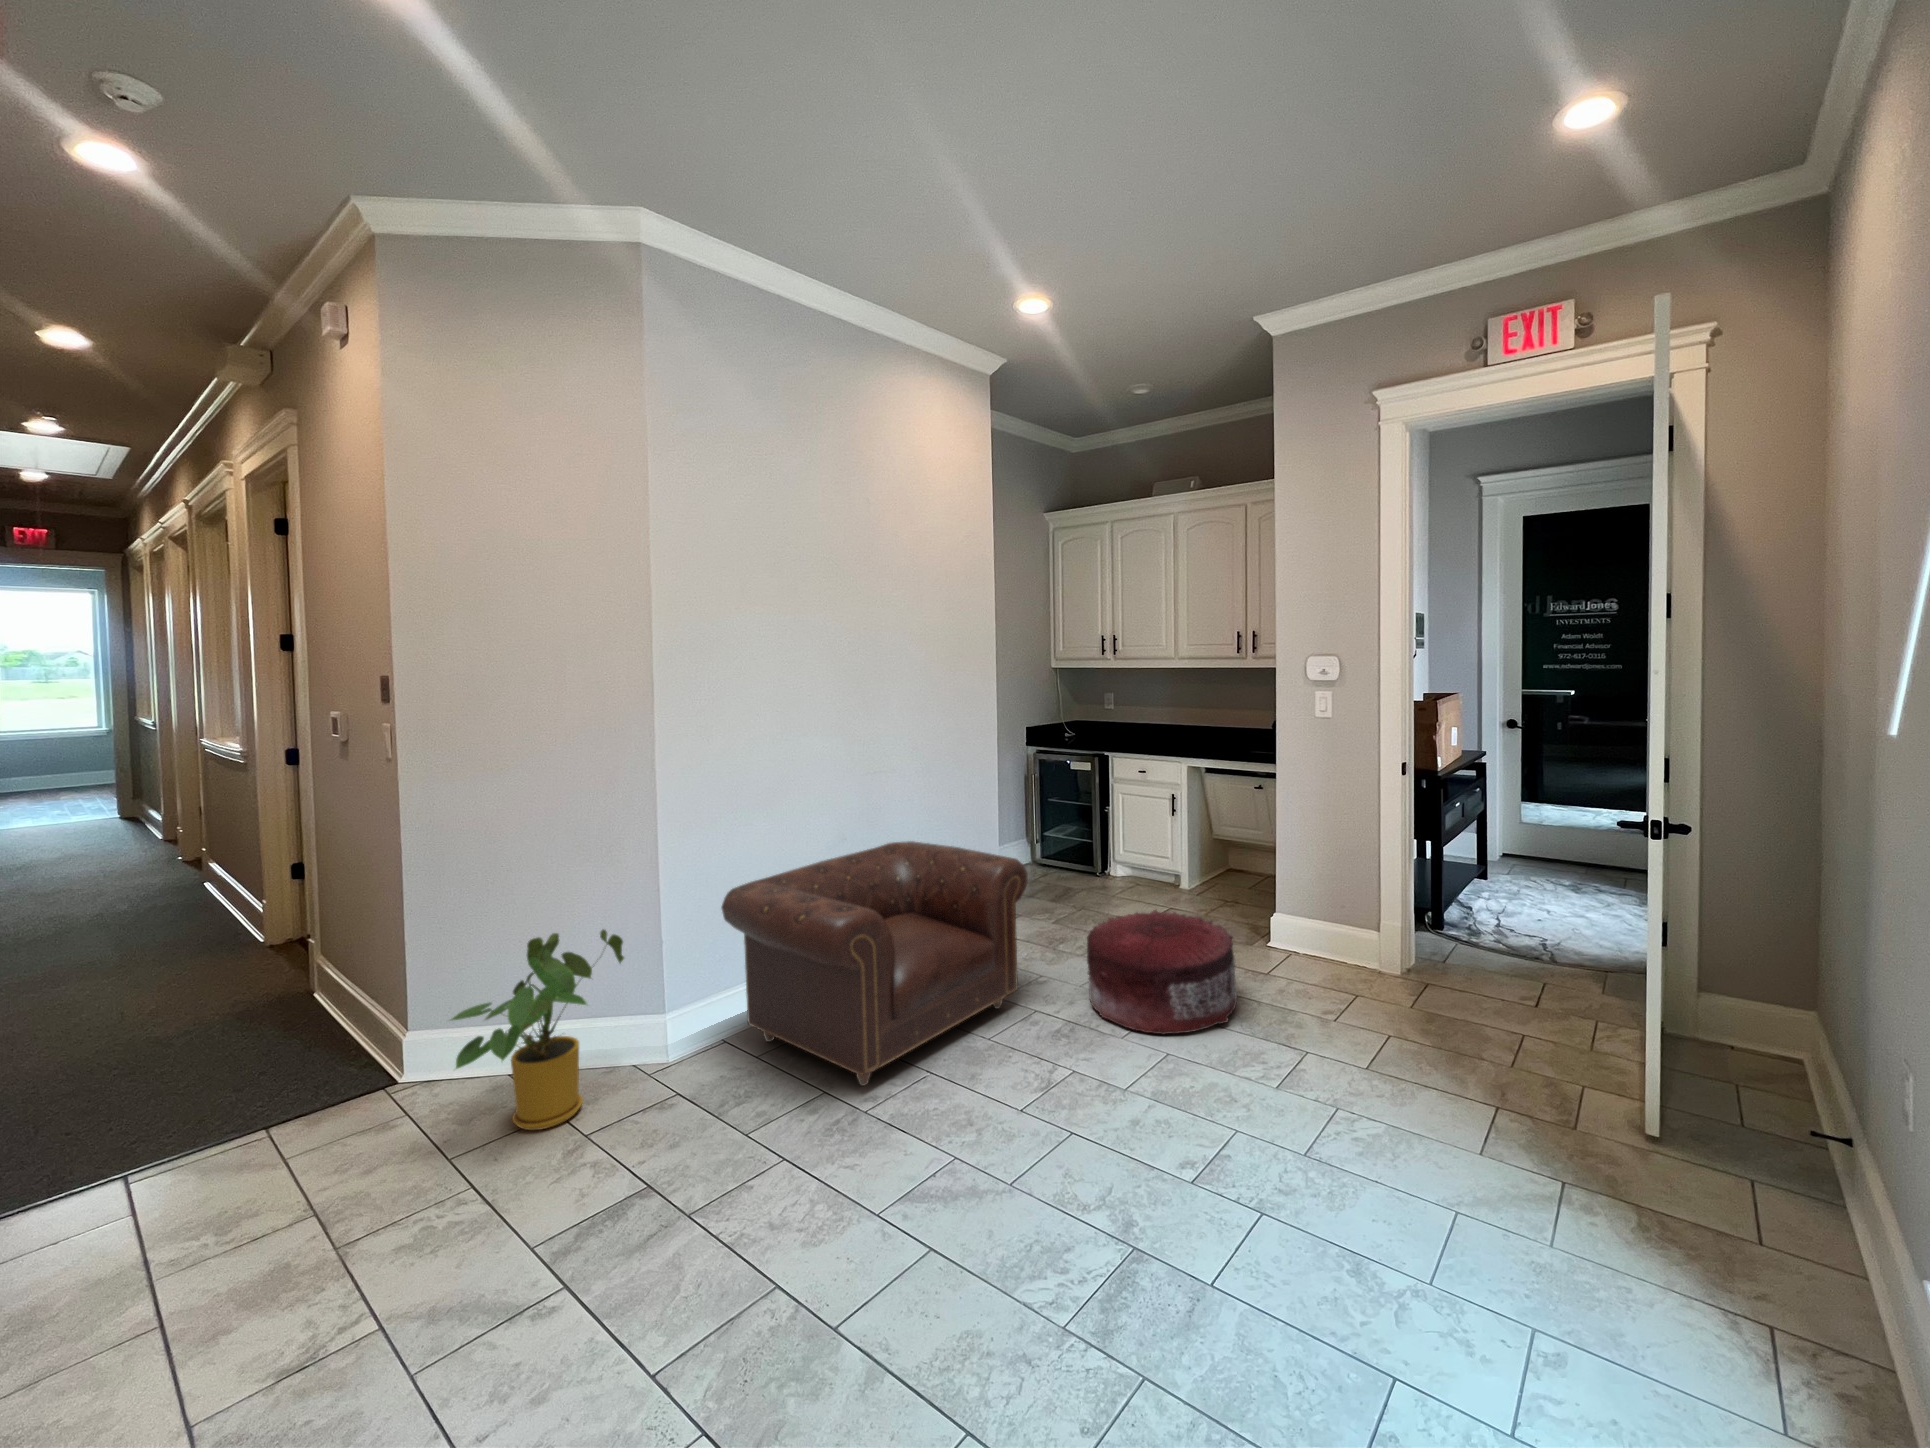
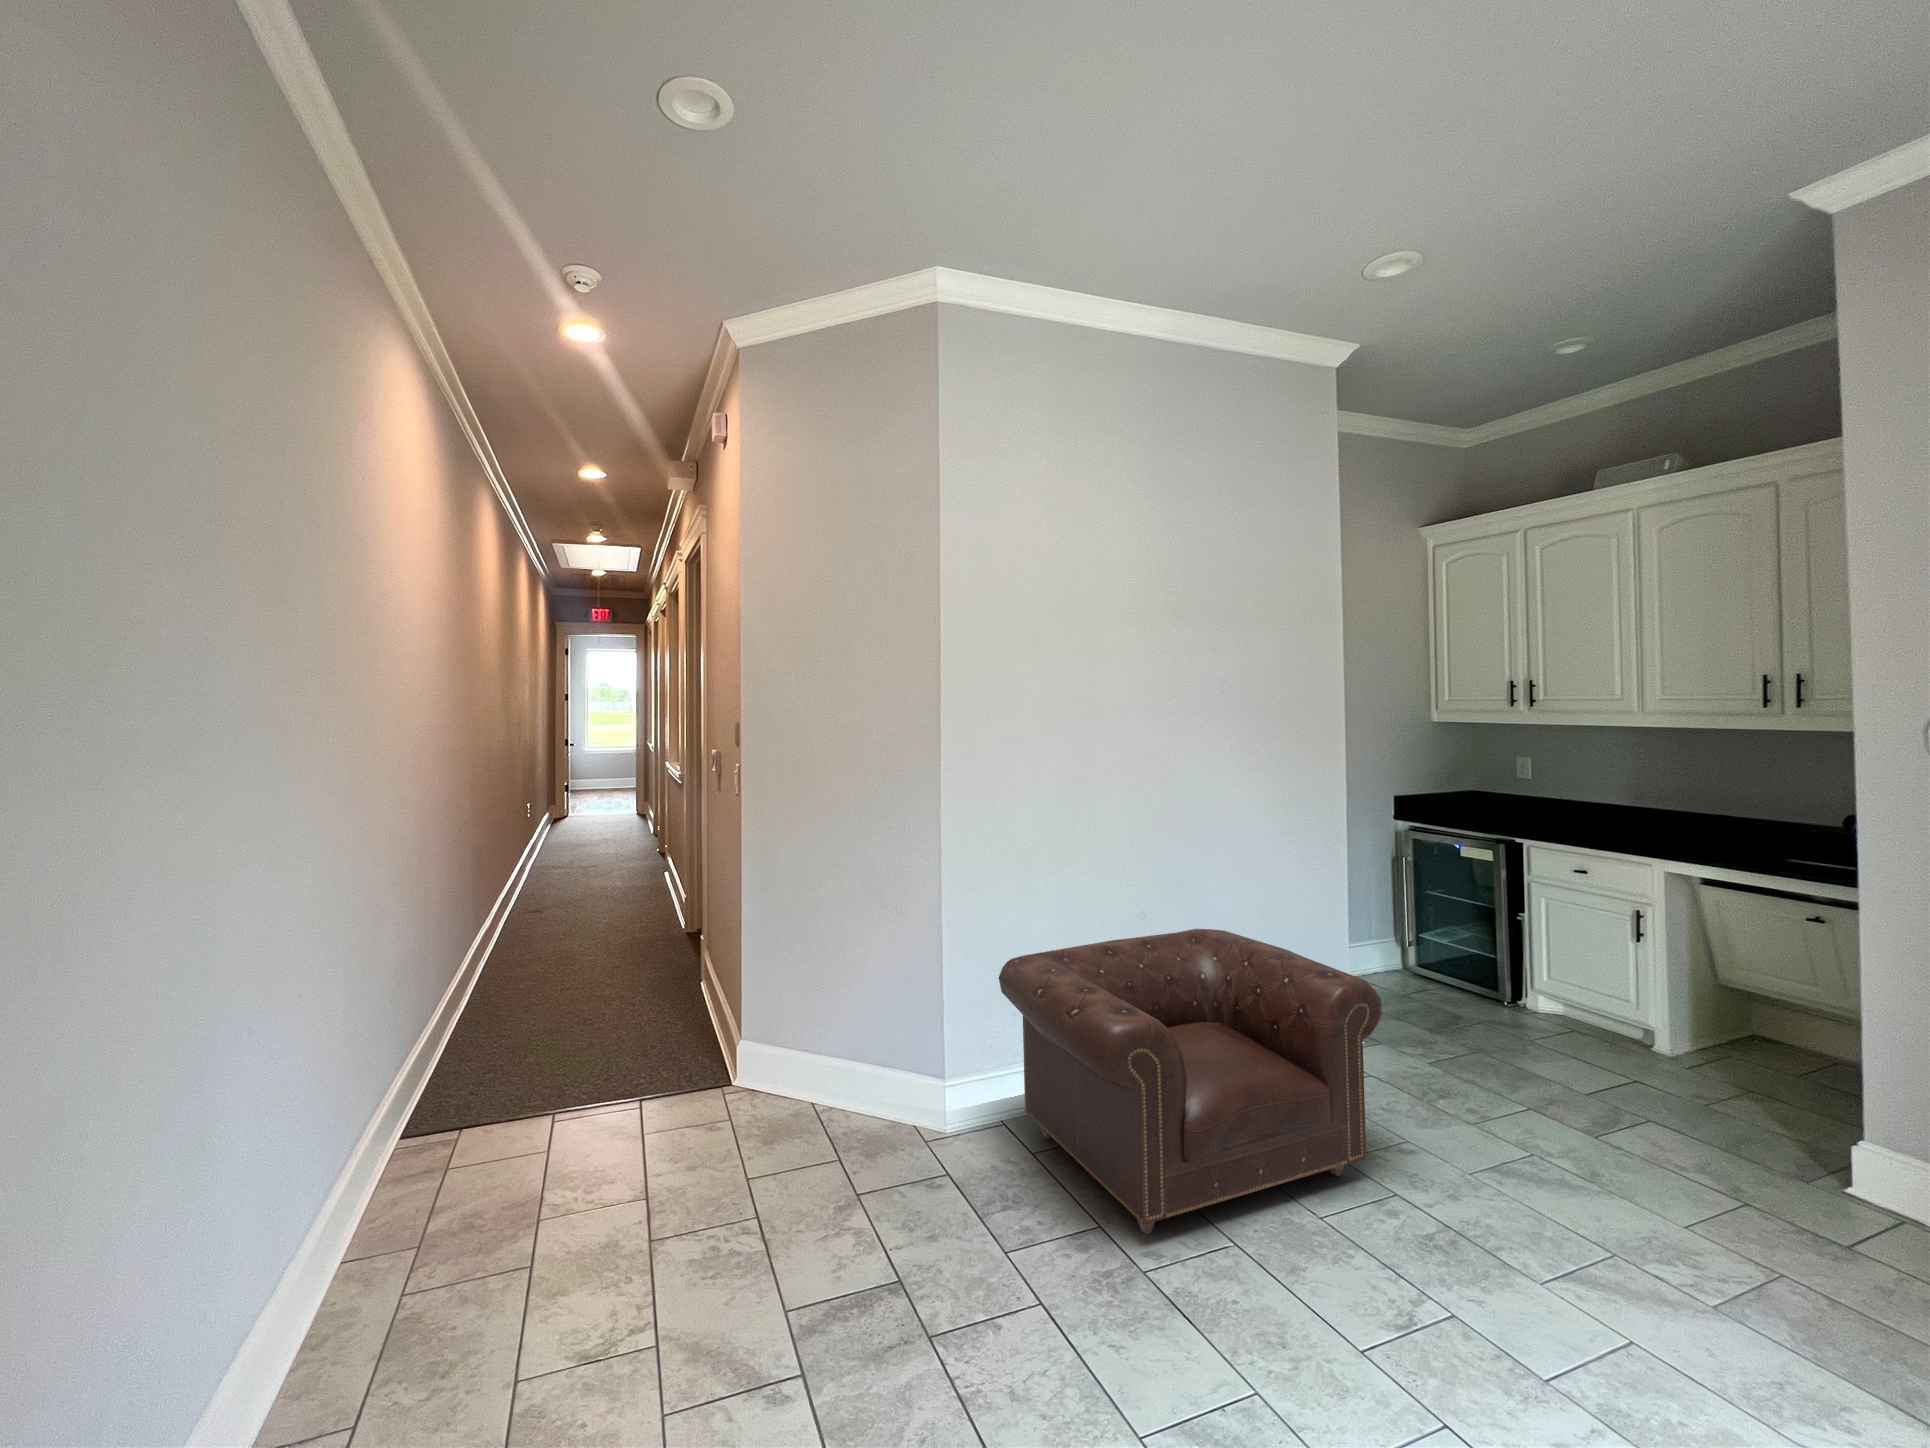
pouf: present [1087,910,1237,1034] -> none [1478,1087,1781,1323]
house plant: present [451,930,624,1130] -> none [751,976,906,1173]

